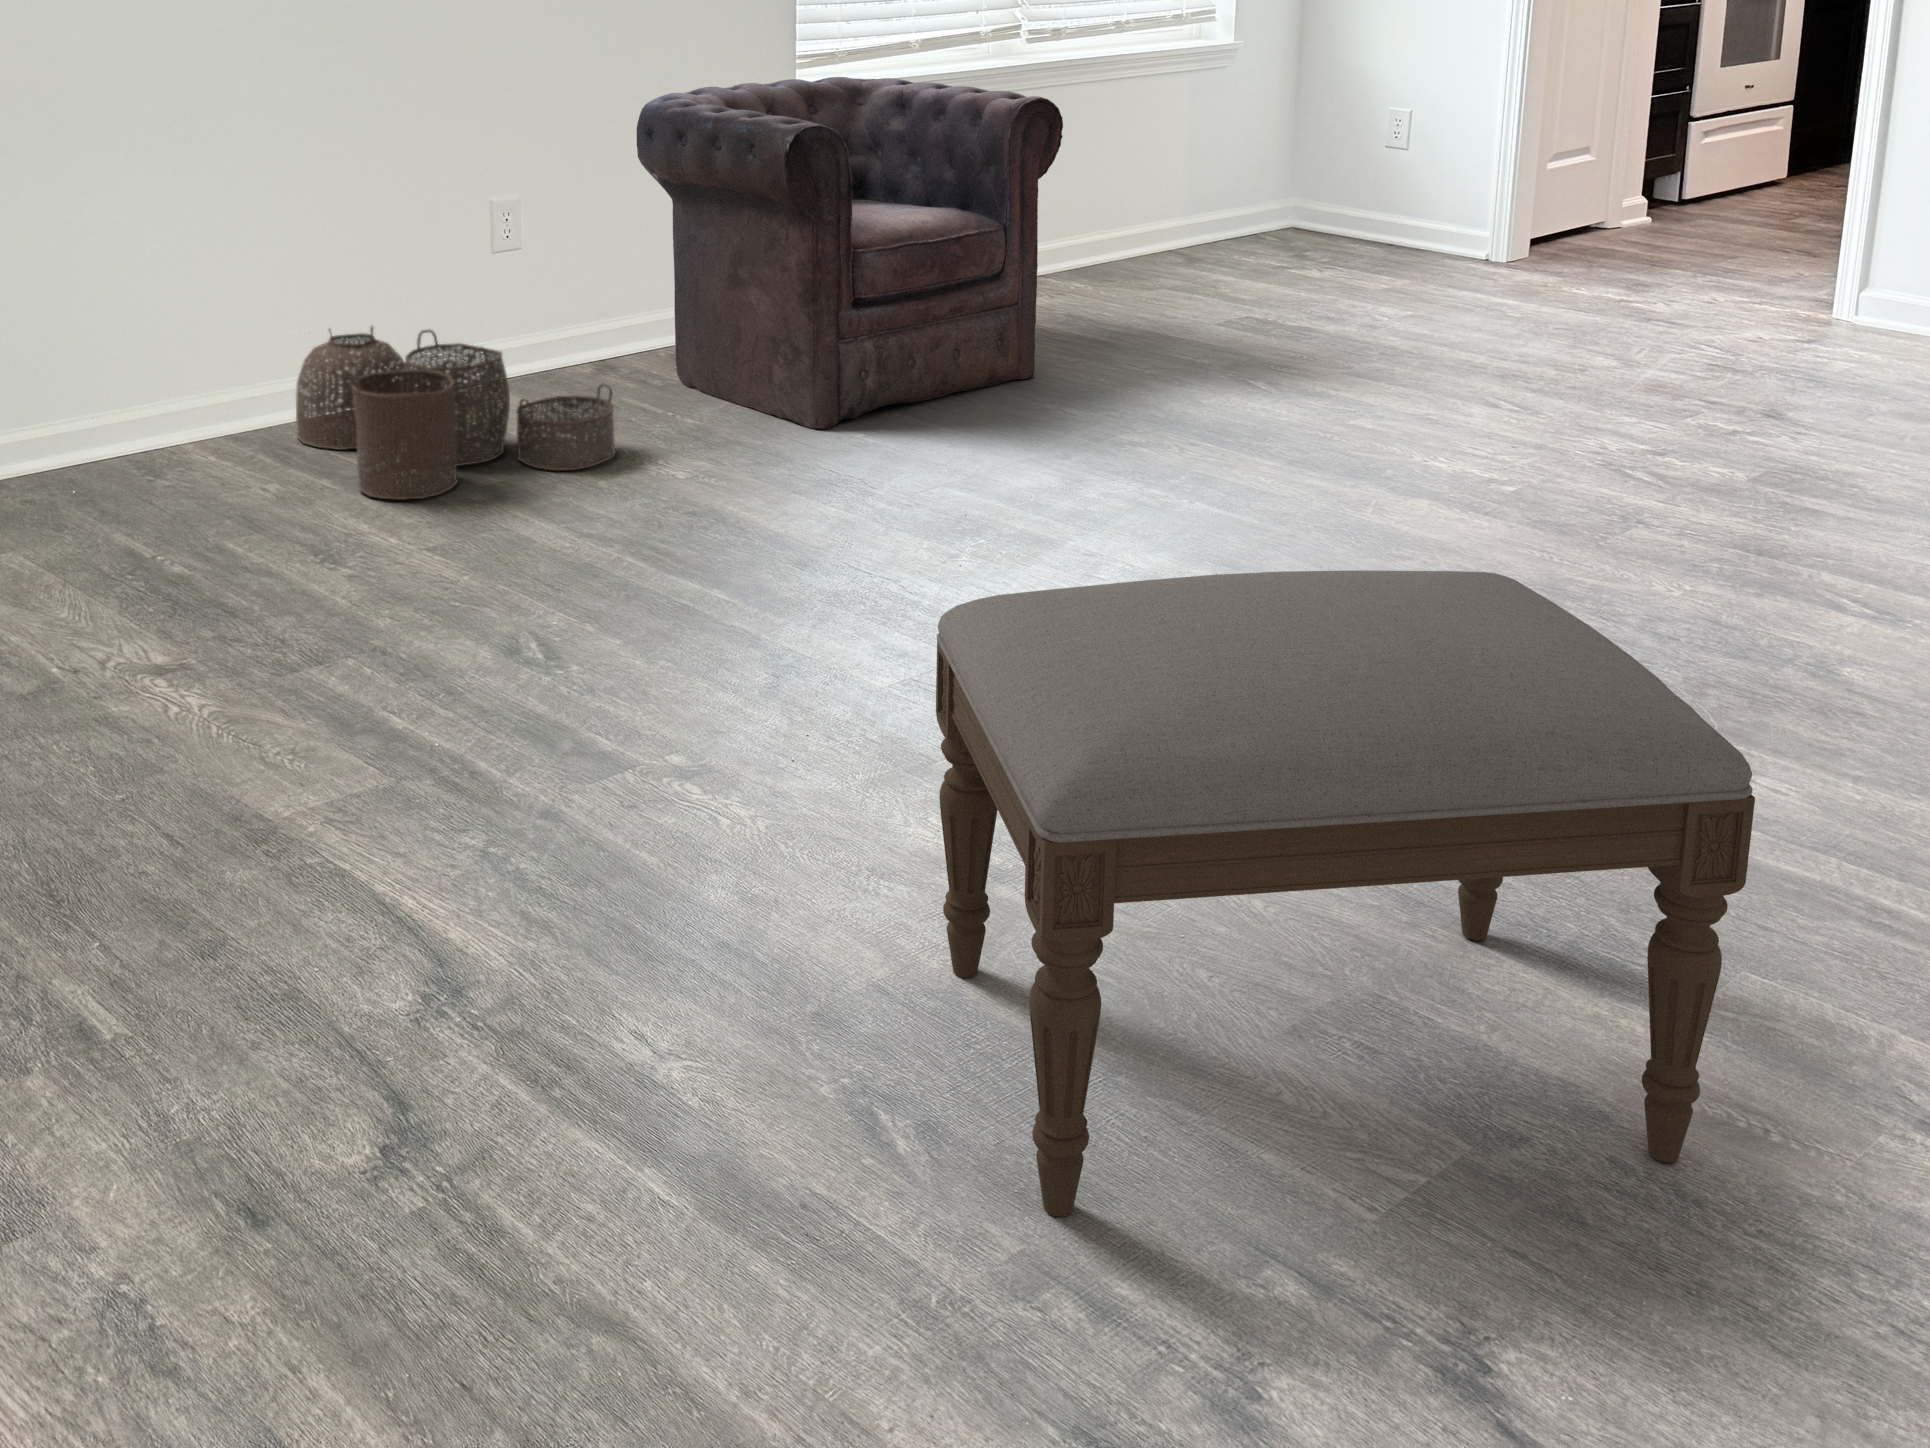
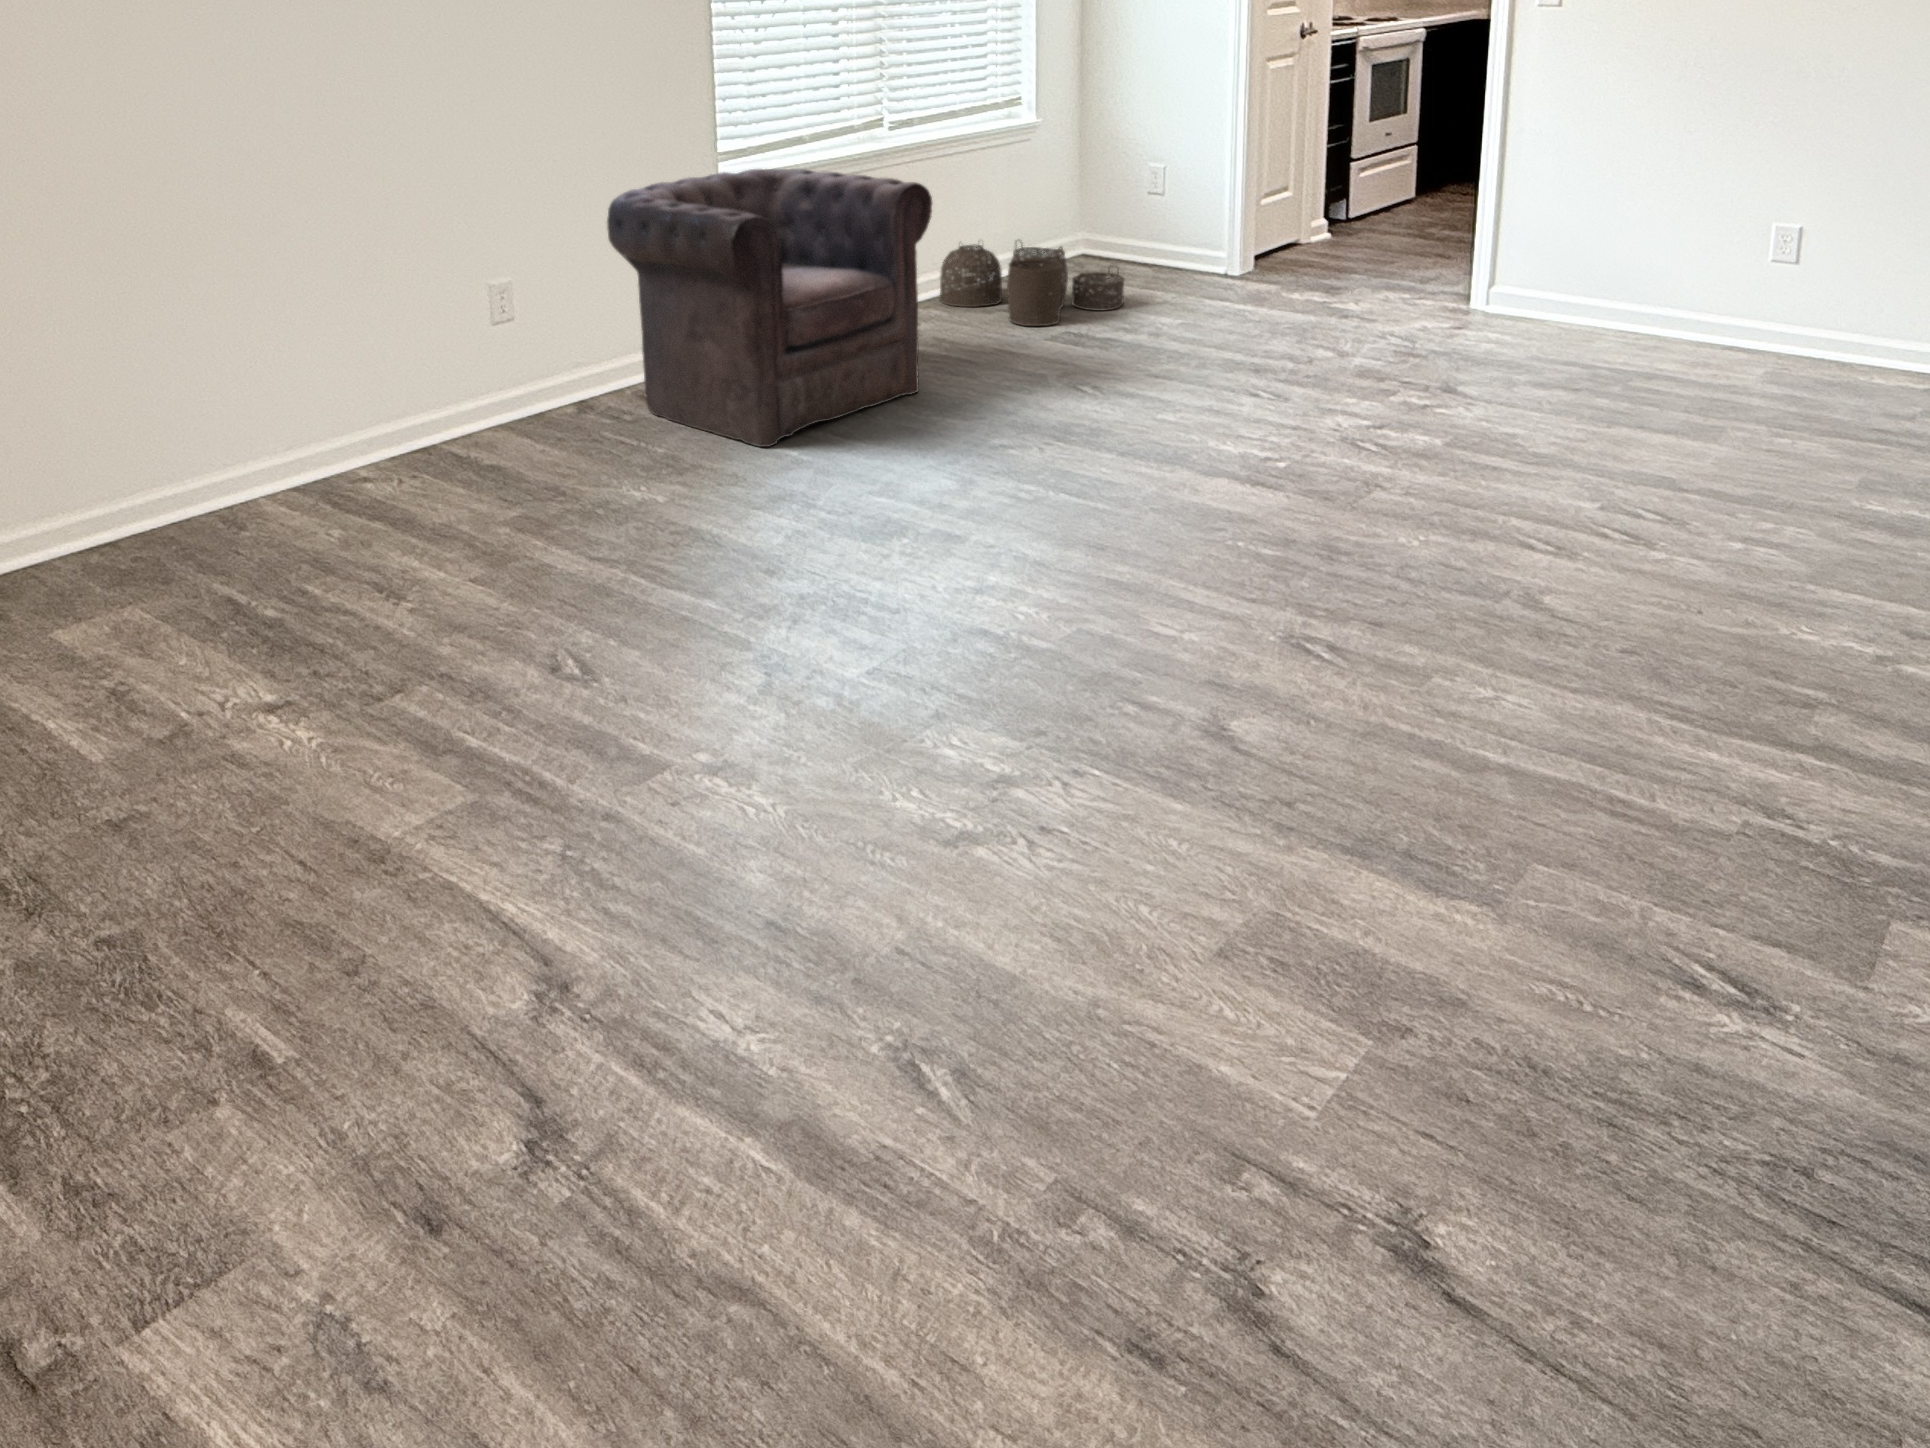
woven basket: present [296,327,615,500] -> present [939,244,1124,326]
ottoman: present [936,570,1755,1217] -> none [938,587,1577,1142]

